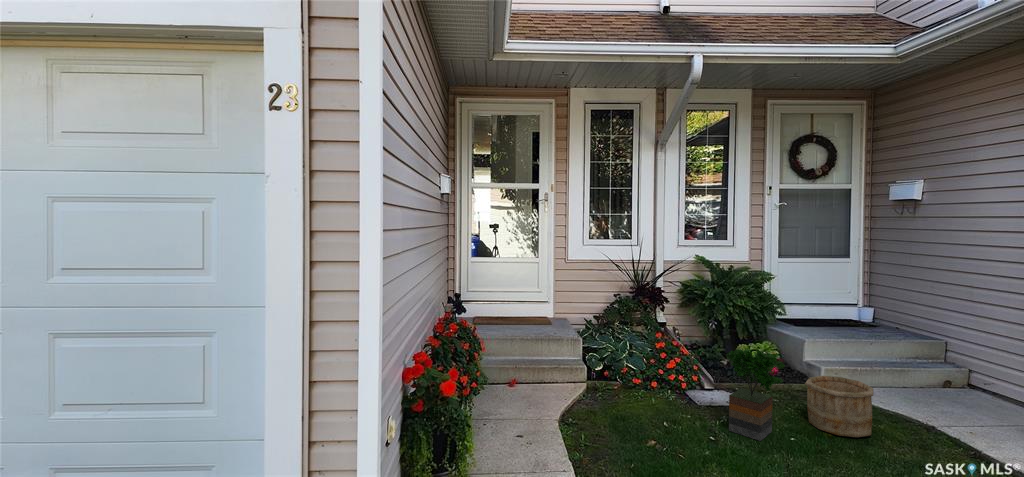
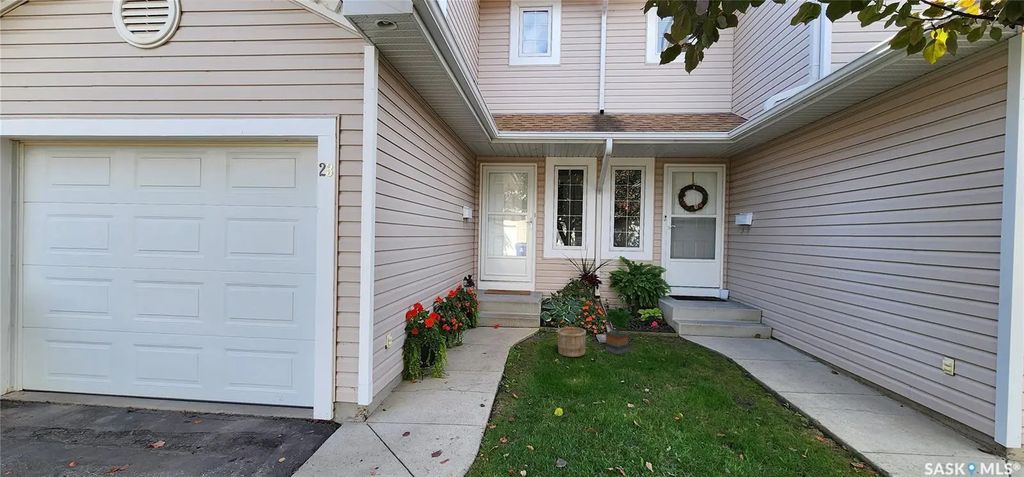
wooden bucket: present [805,376,874,437] -> present [557,327,586,357]

